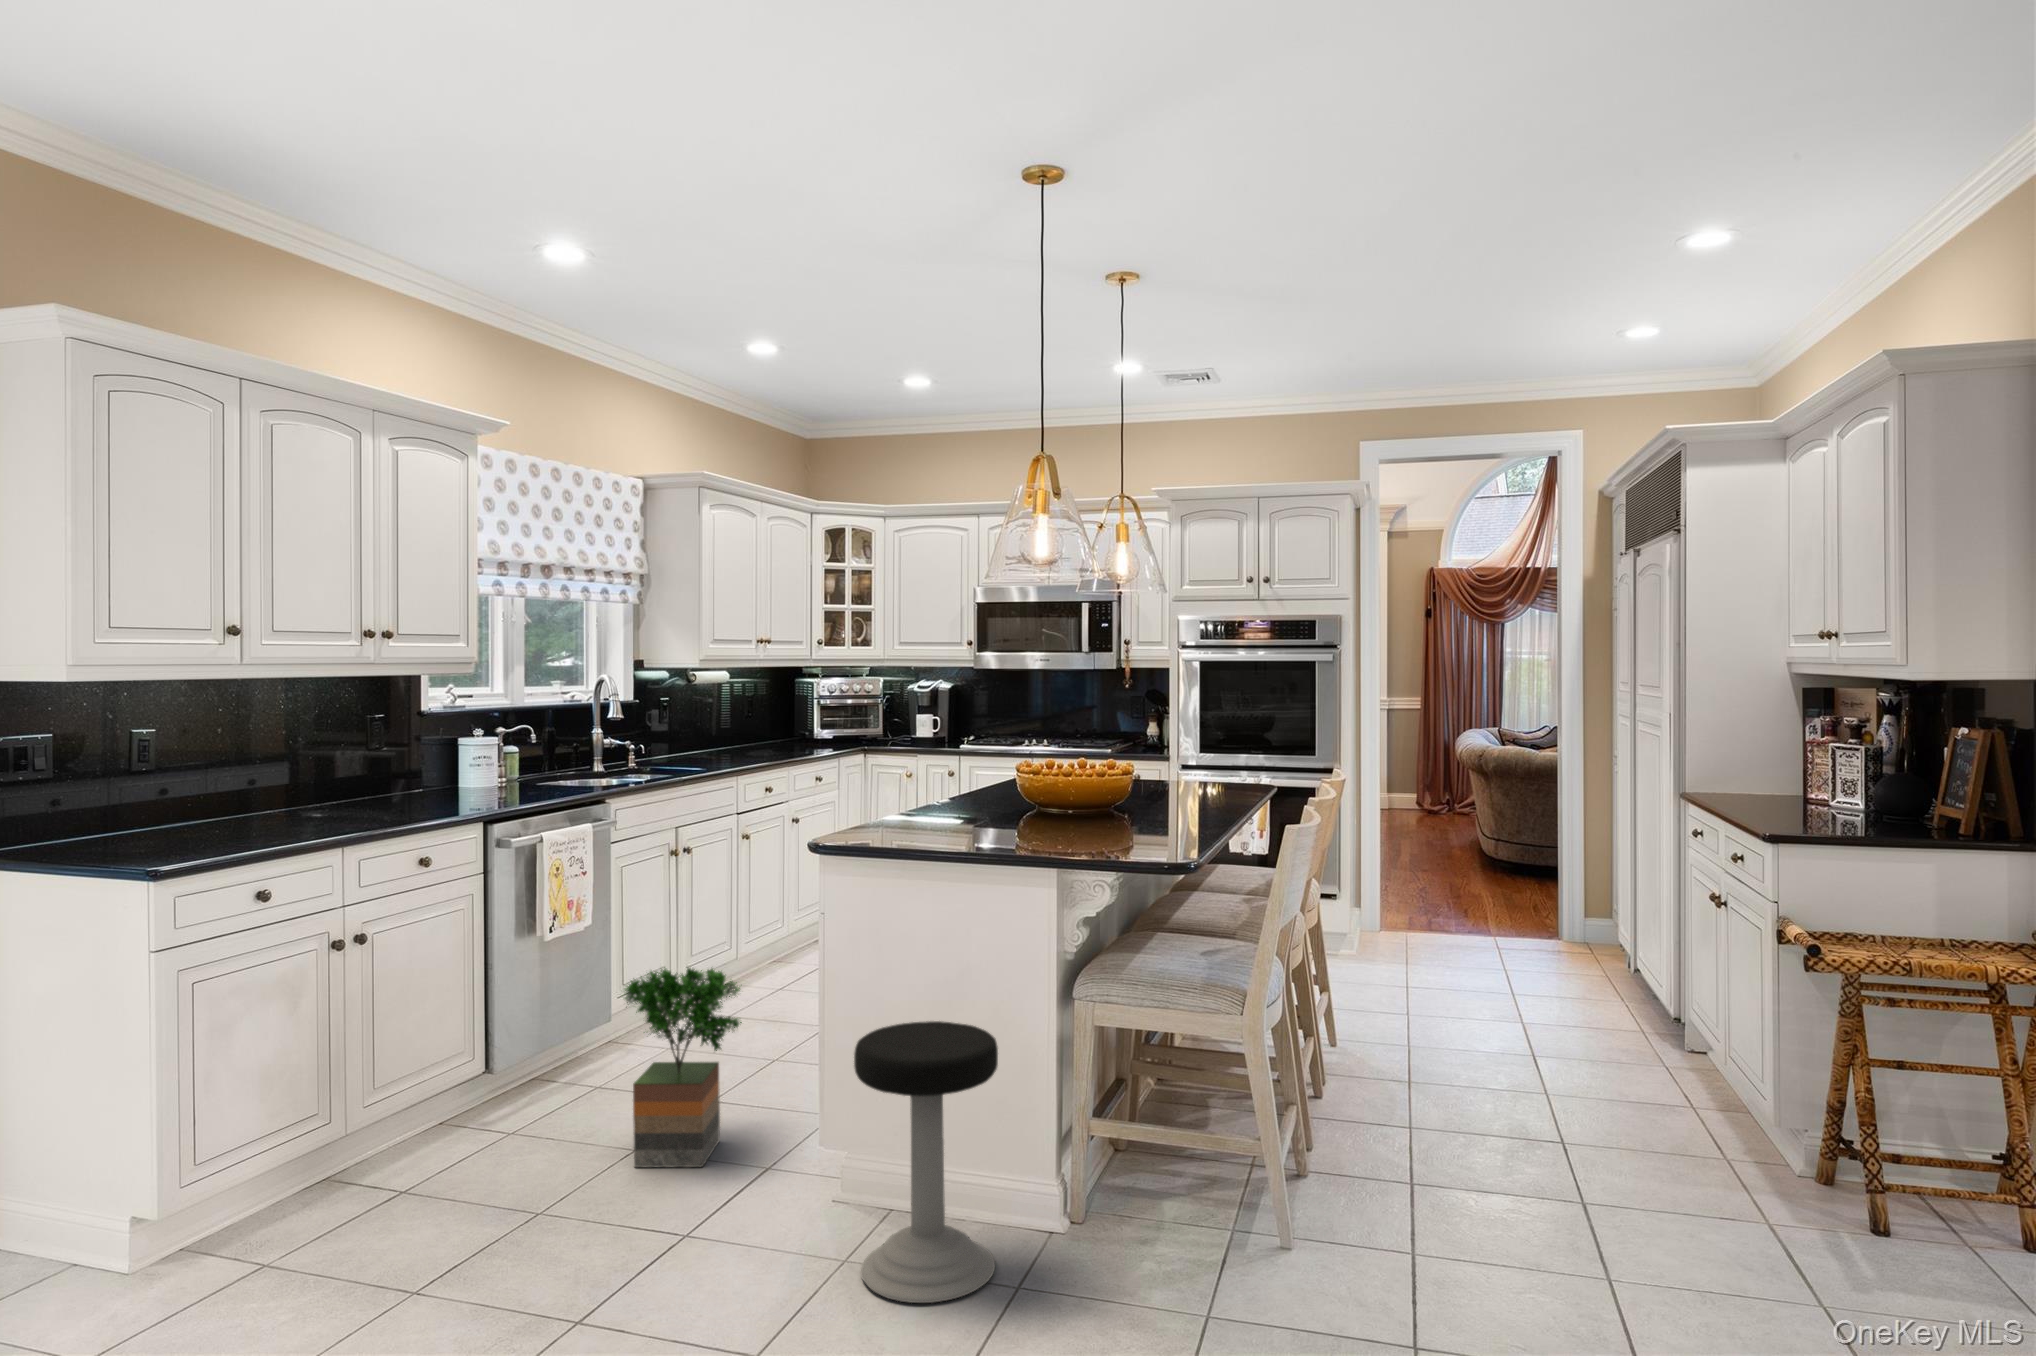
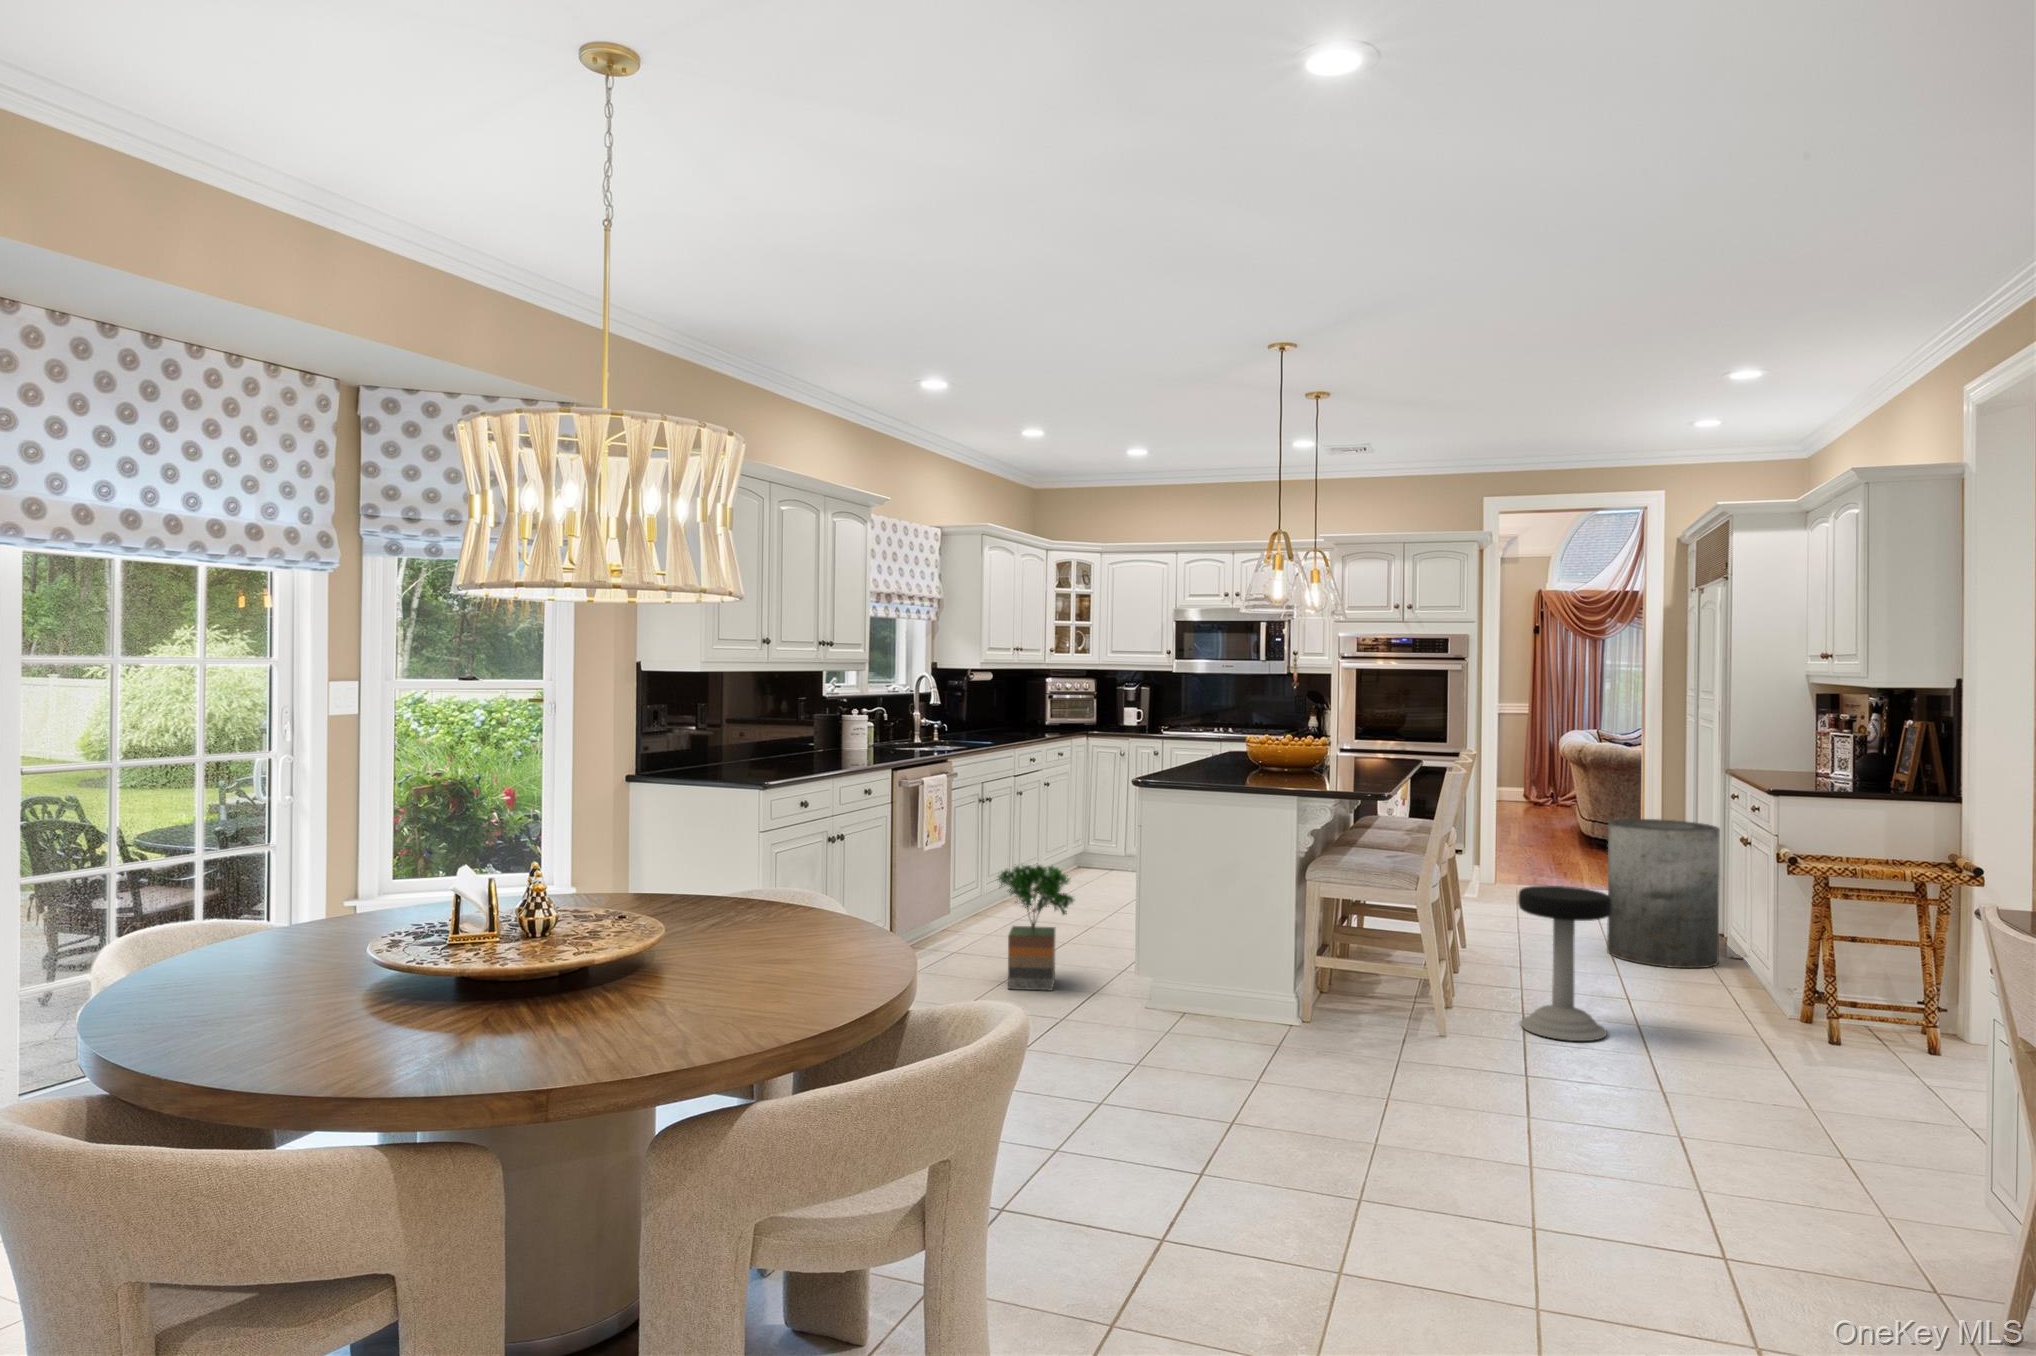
trash can: none [1524,861,1675,1075] -> present [1607,819,1720,968]
stool: present [854,1021,998,1303] -> present [1518,886,1611,1041]

